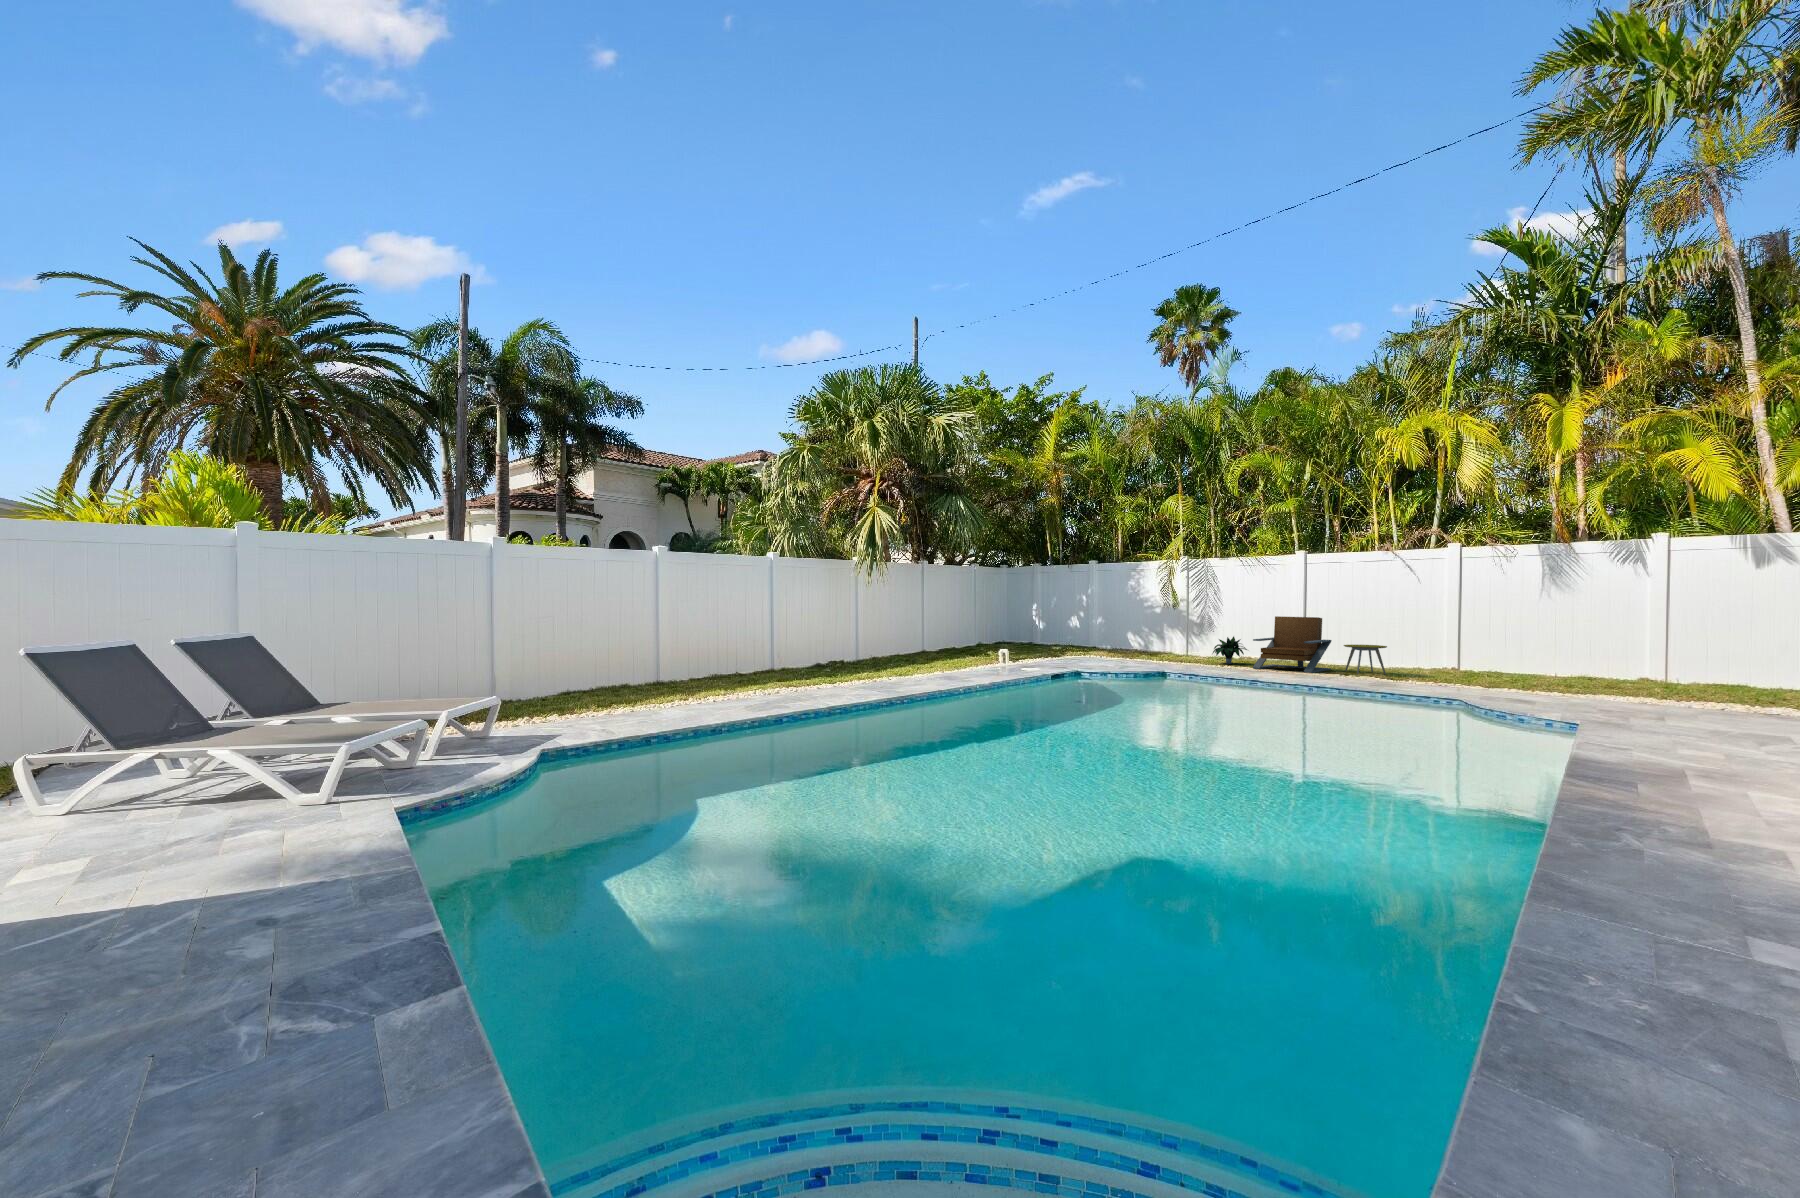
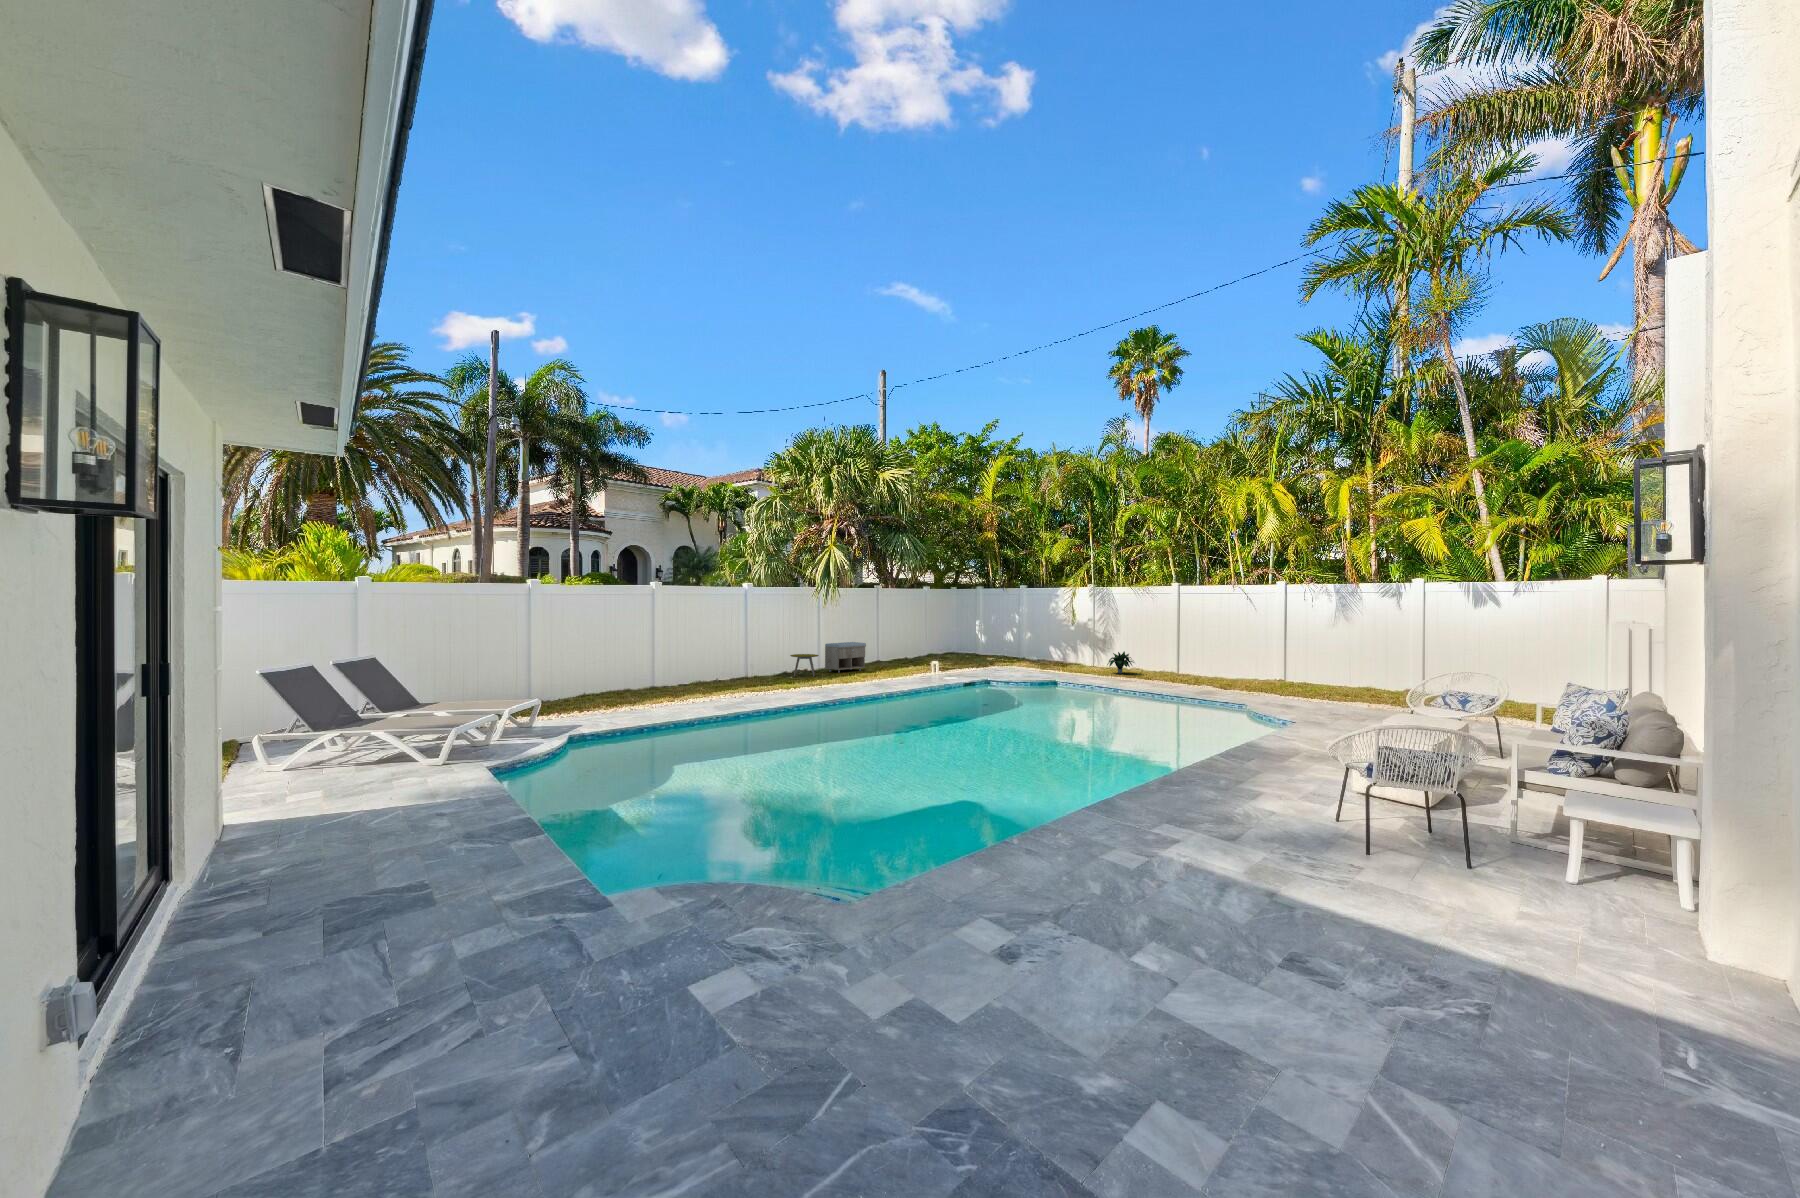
lounge chair: present [1253,616,1332,673] -> none [1133,636,1195,682]
storage bench: none [866,629,915,666] -> present [825,642,866,673]
side table: present [1344,645,1387,674] -> present [790,654,819,677]

